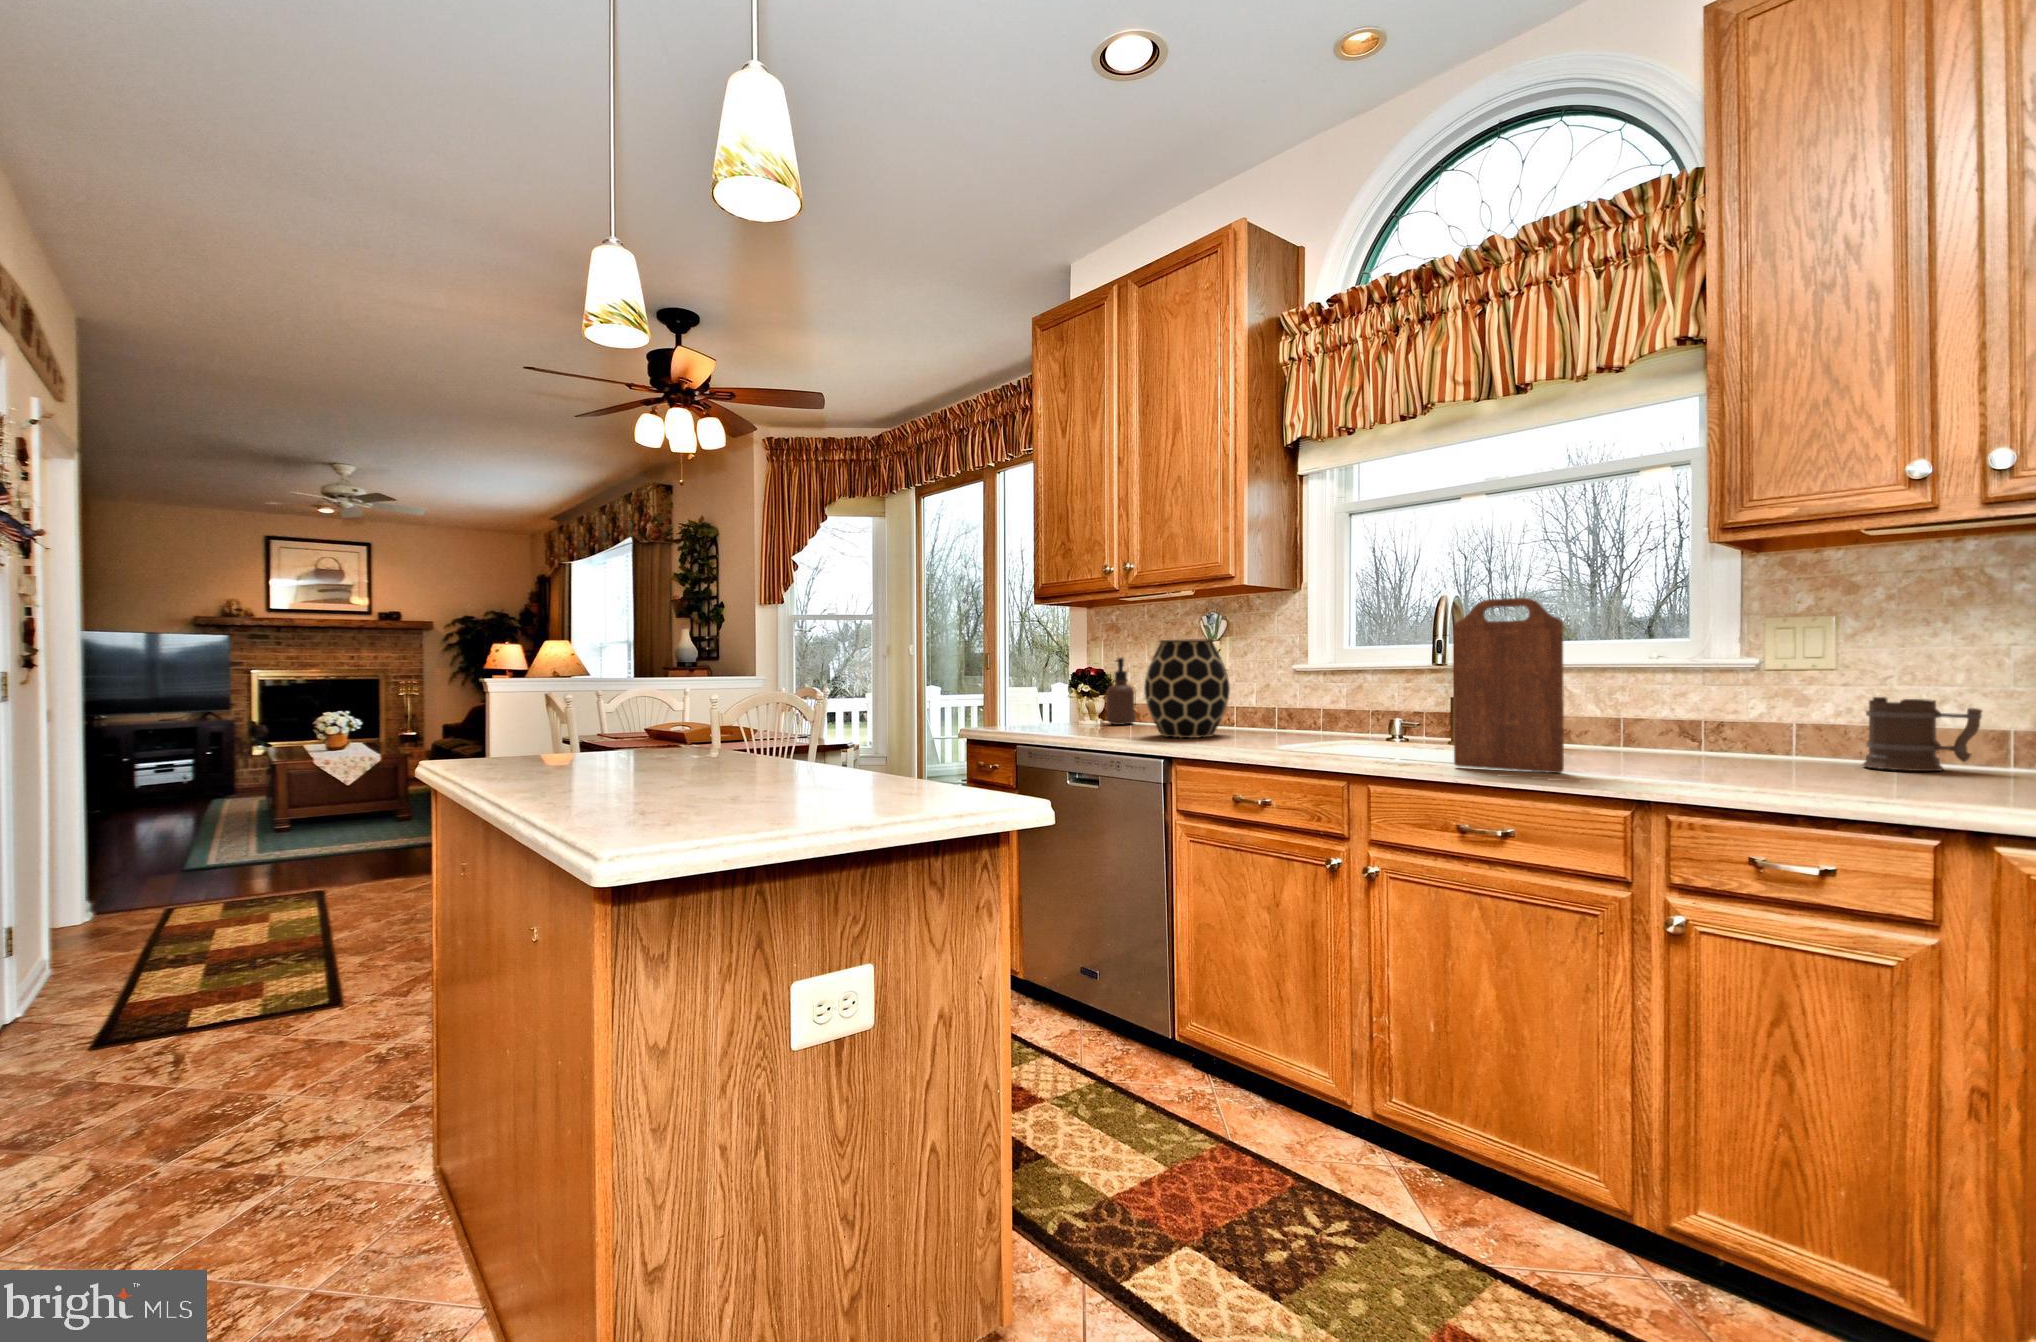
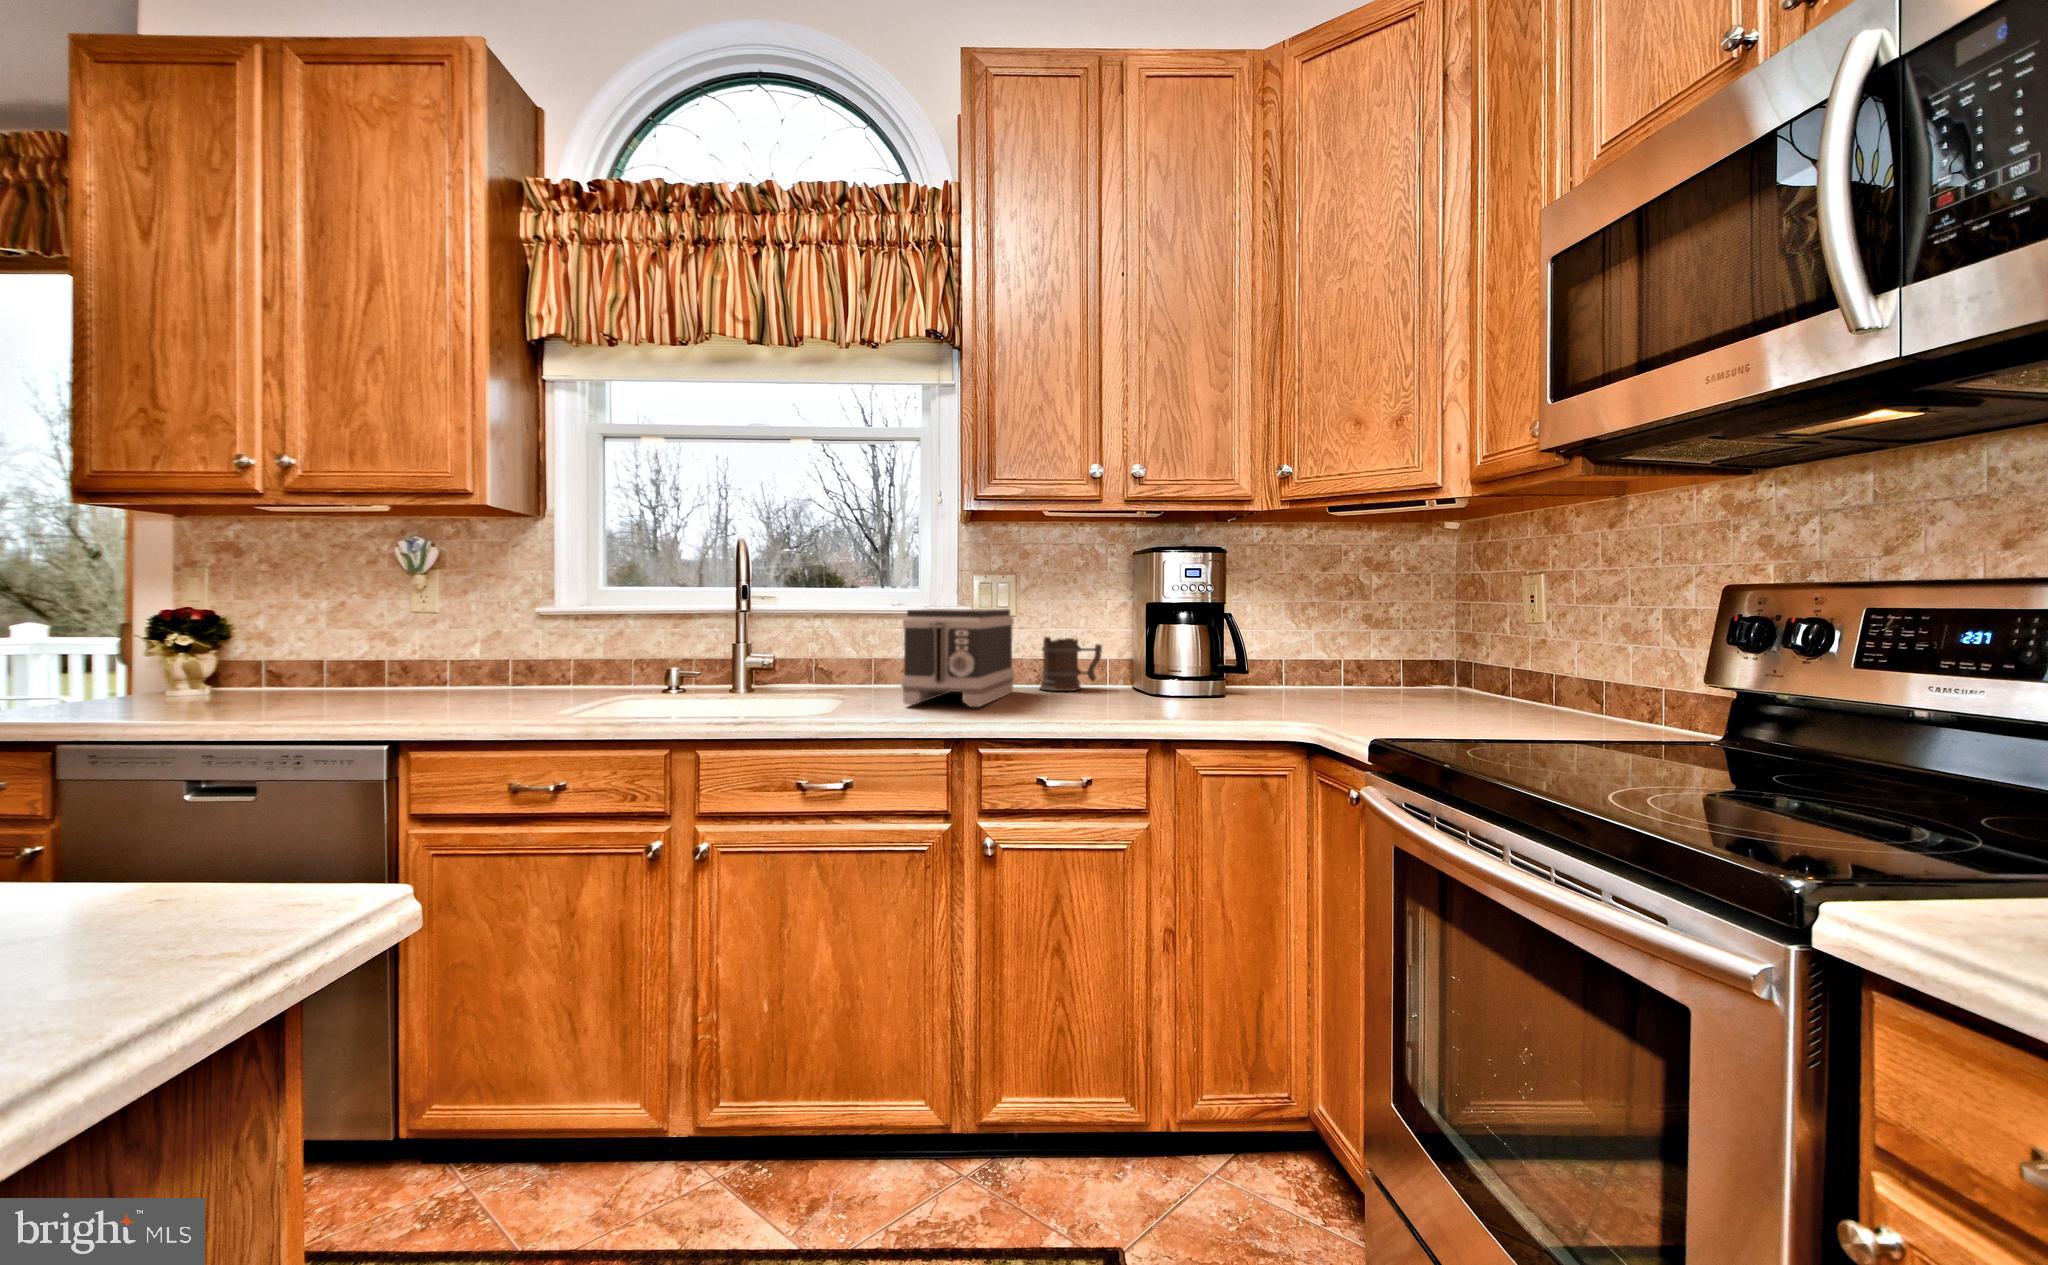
cutting board: present [1453,597,1564,773] -> none [761,547,863,717]
vase: present [1144,639,1230,738] -> none [309,573,448,704]
soap dispenser: present [1106,658,1136,725] -> none [220,593,276,688]
toaster: none [1621,660,1815,776] -> present [901,609,1014,707]

